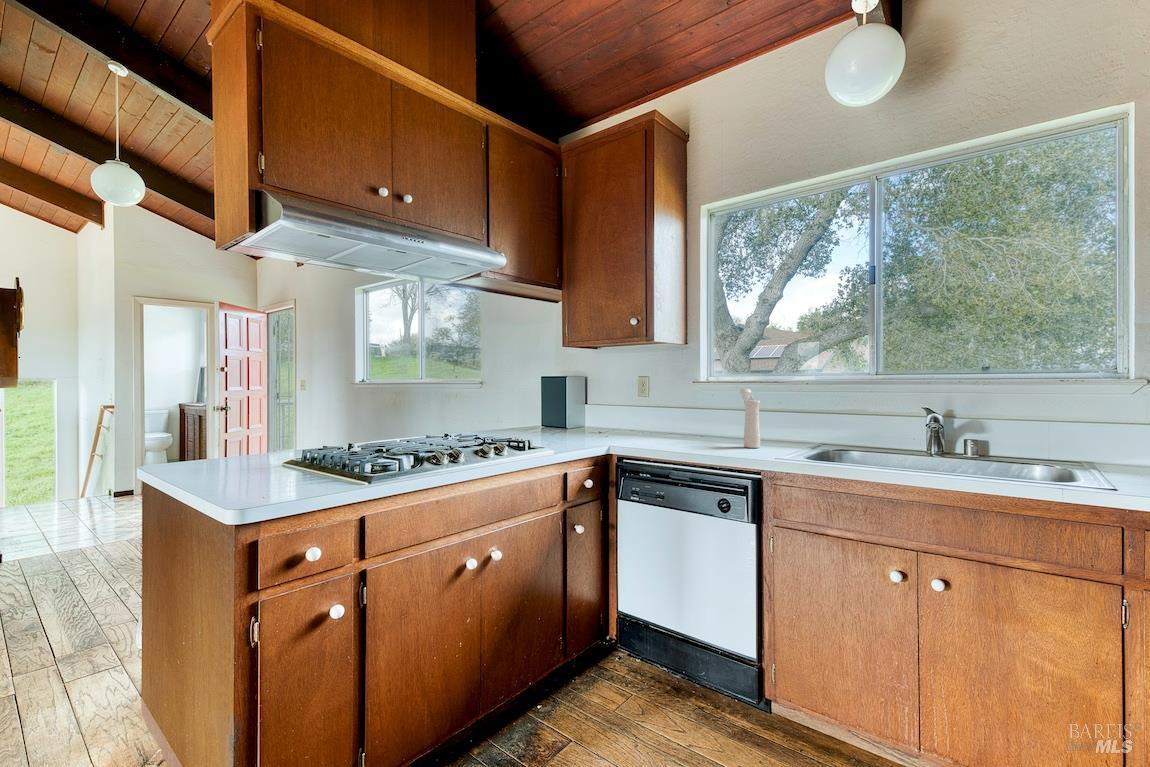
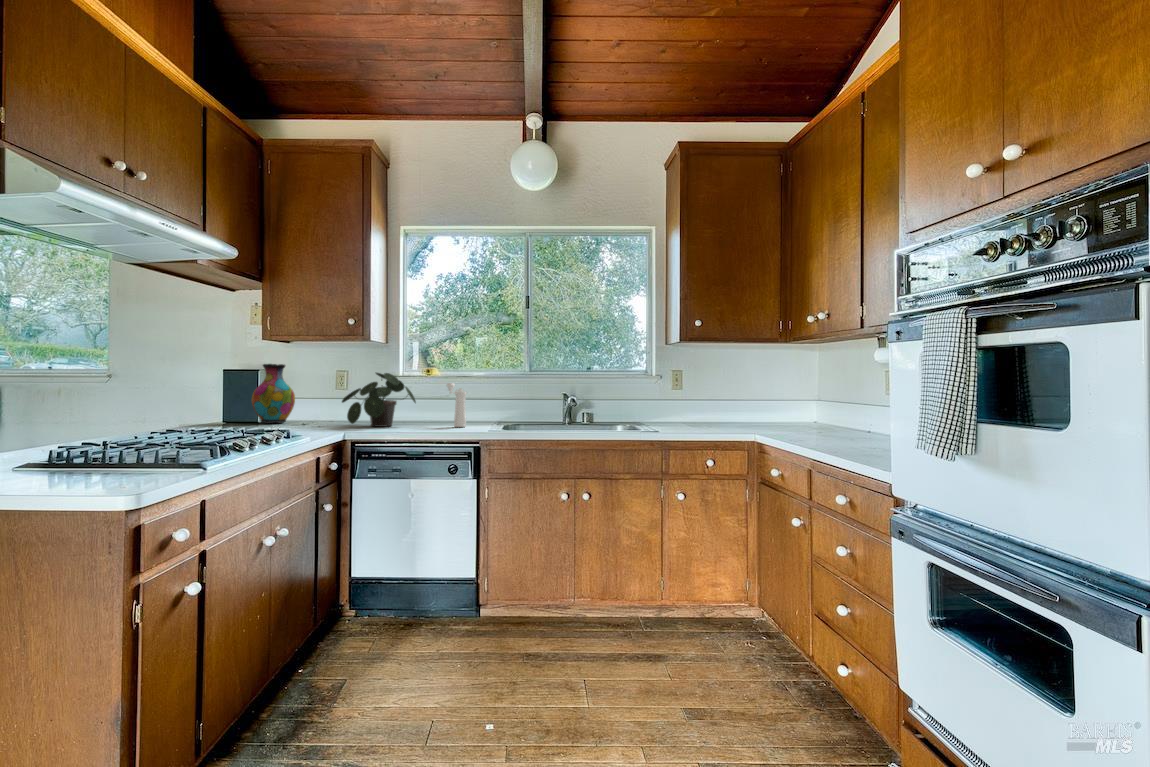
vase: none [555,371,593,430] -> present [252,364,295,423]
potted plant: none [621,377,701,441] -> present [342,373,416,427]

